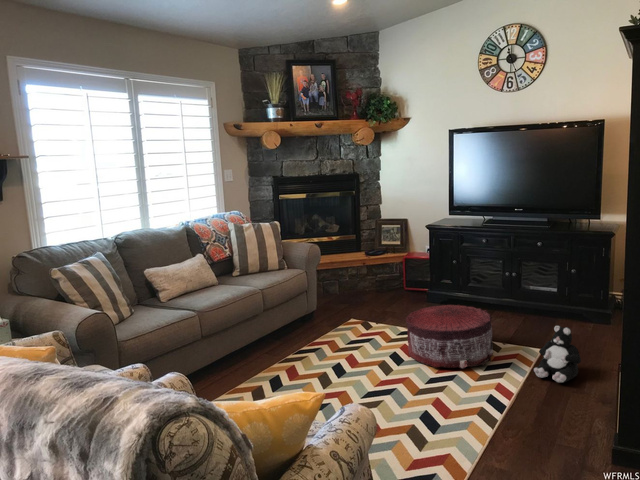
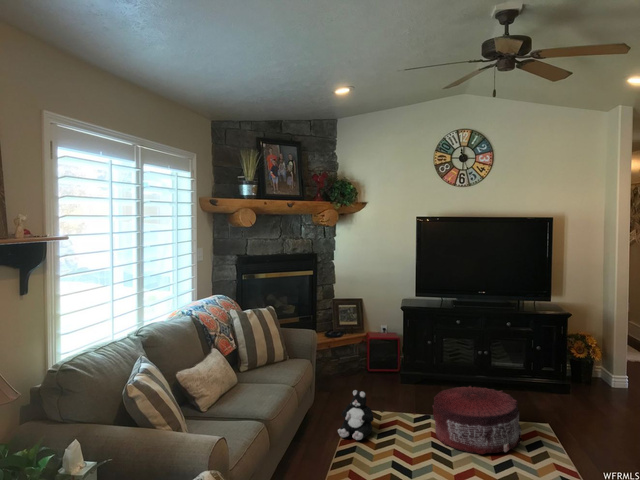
plush toy: present [534,325,581,383] -> present [338,390,374,440]

